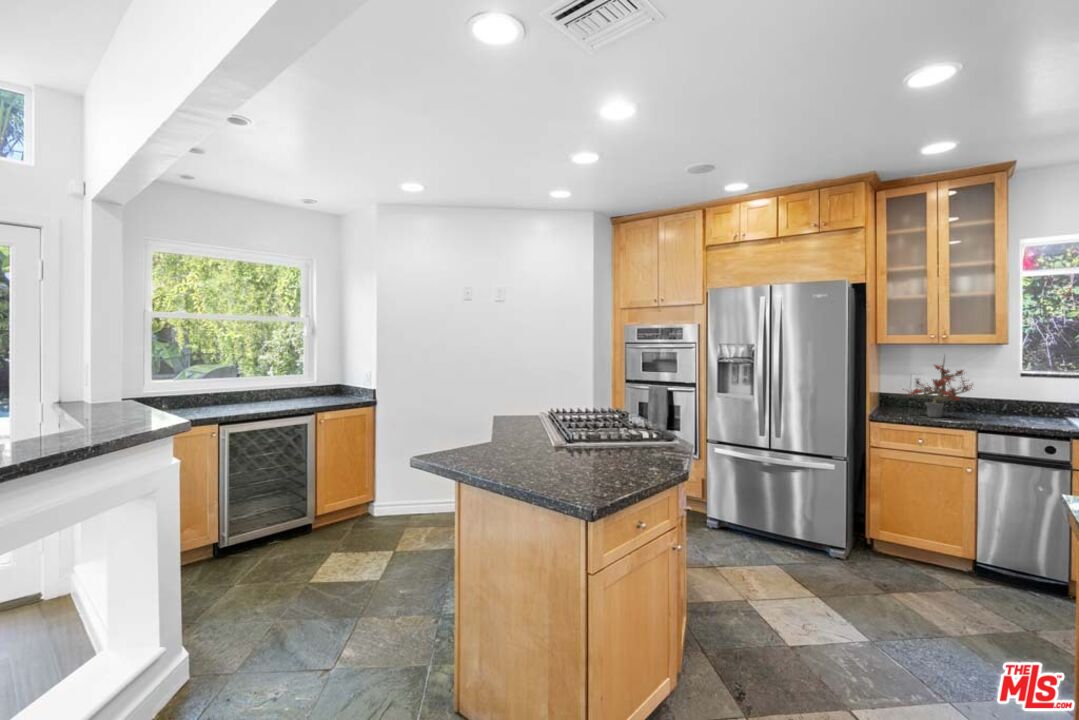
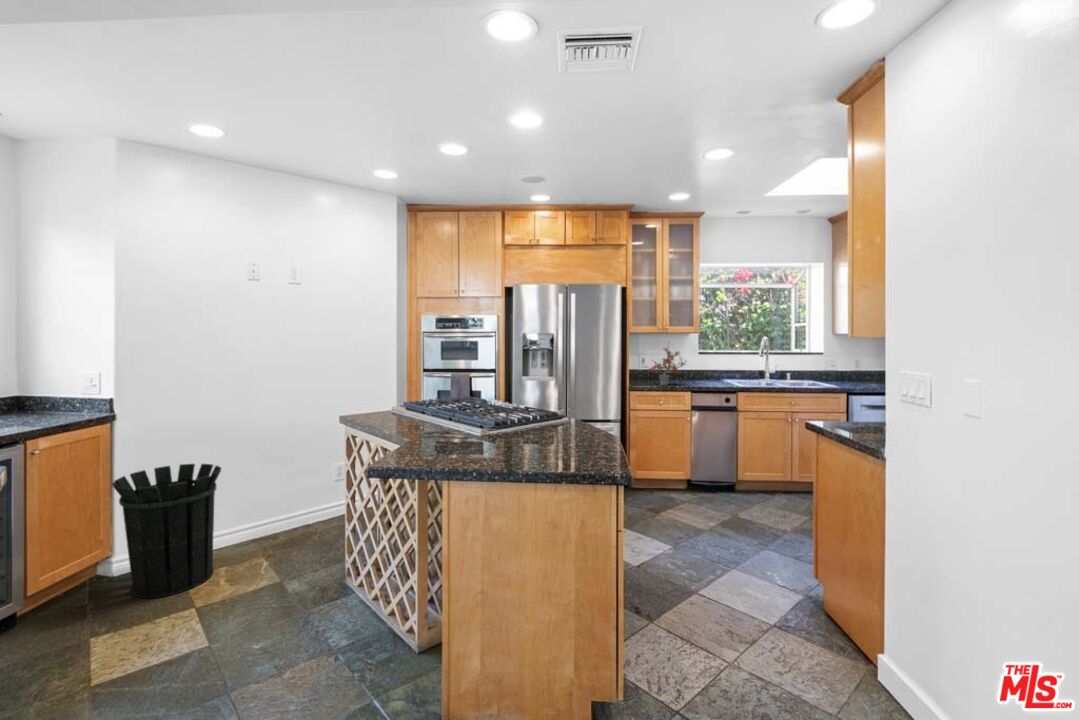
waste bin: none [362,442,430,538] -> present [112,464,221,598]

